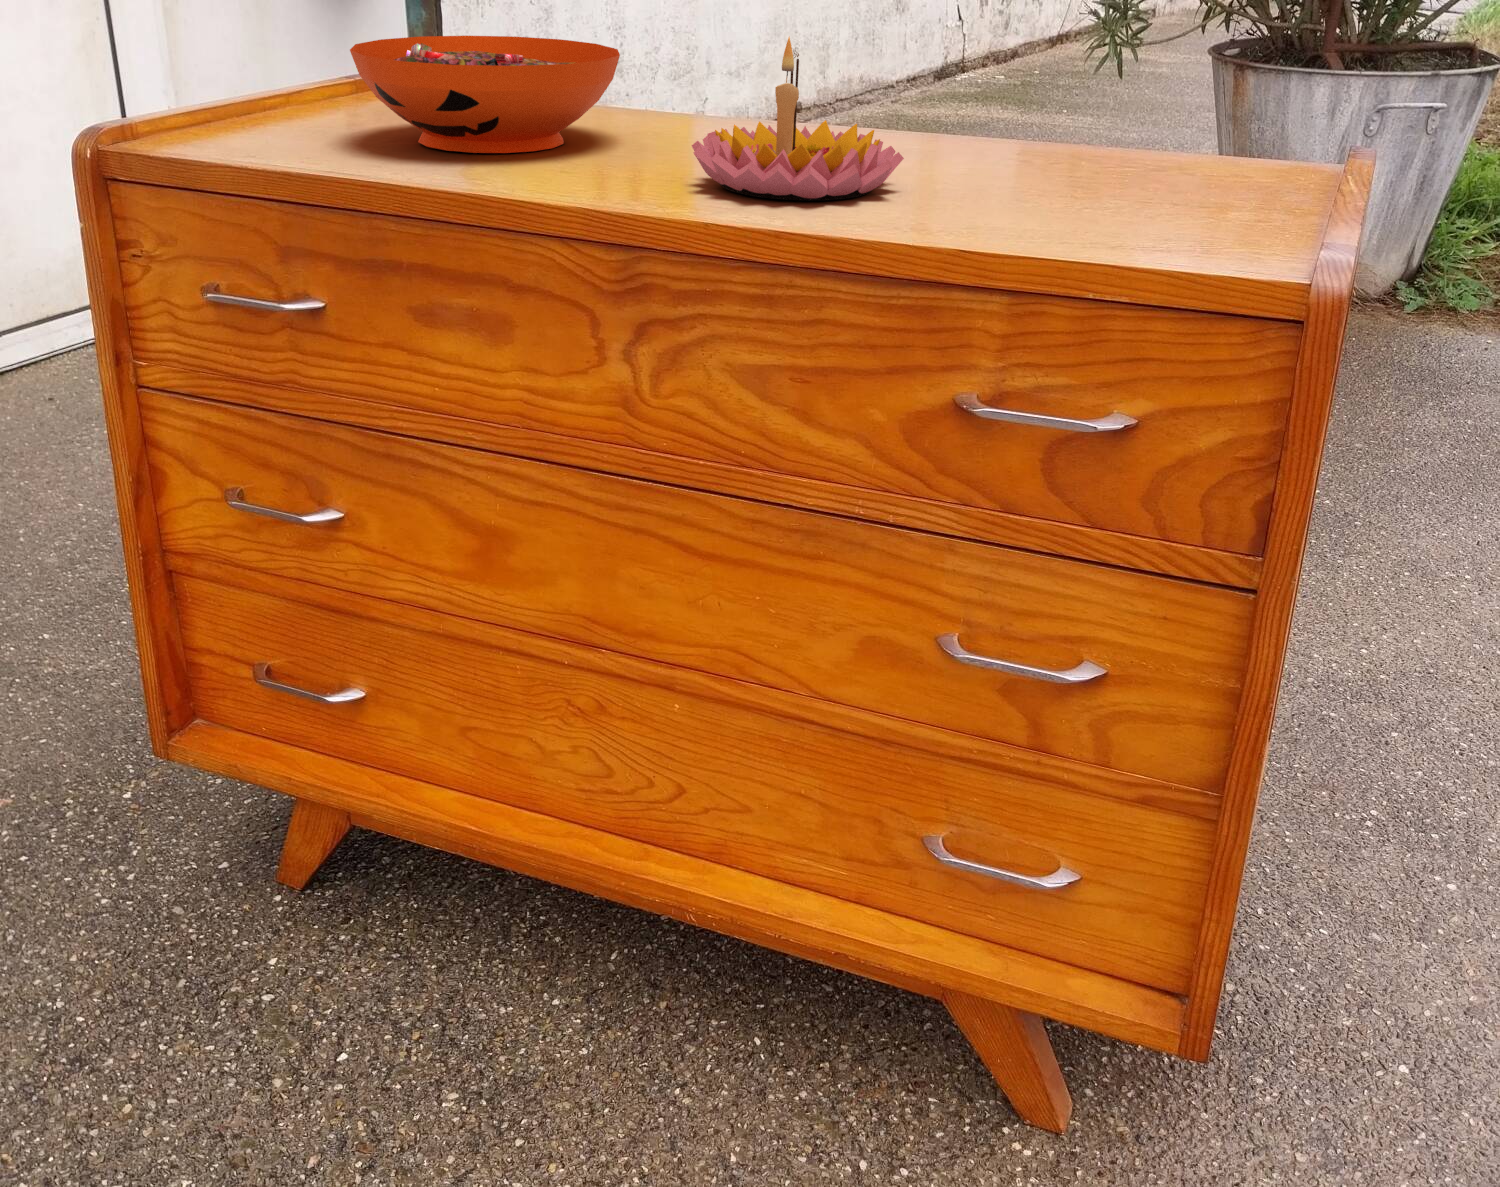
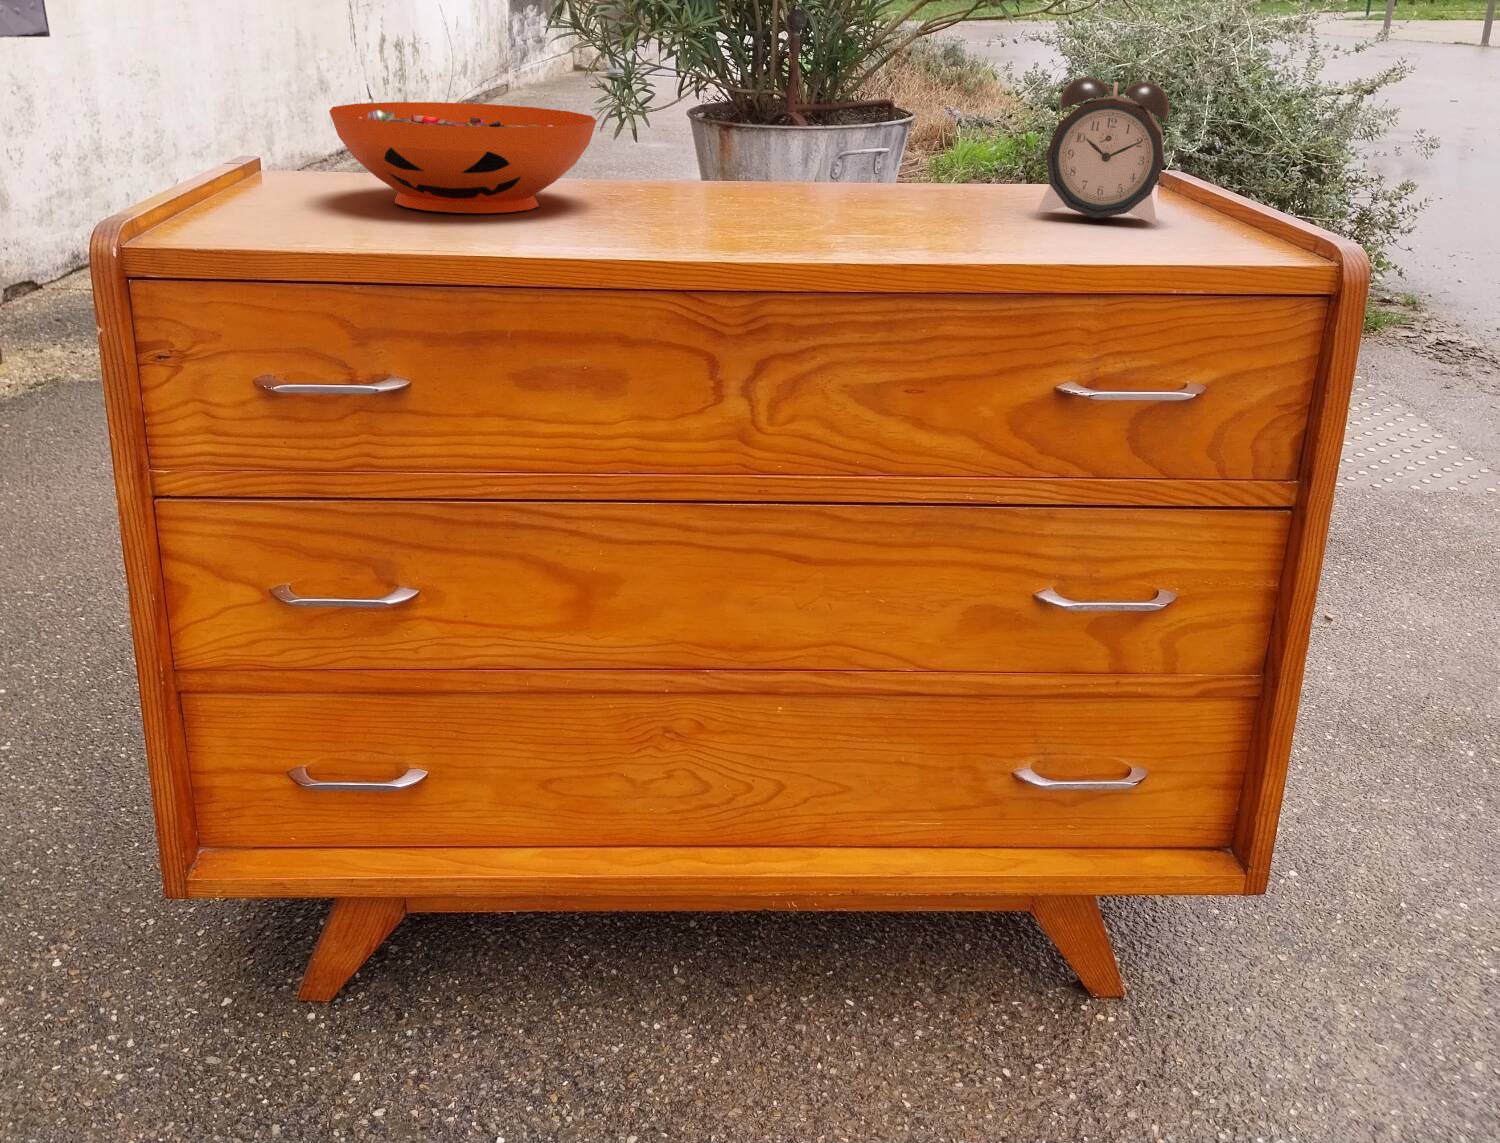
alarm clock: none [1085,22,1260,215] -> present [1036,77,1169,226]
candle holder: present [692,37,904,201] -> none [734,92,923,235]

